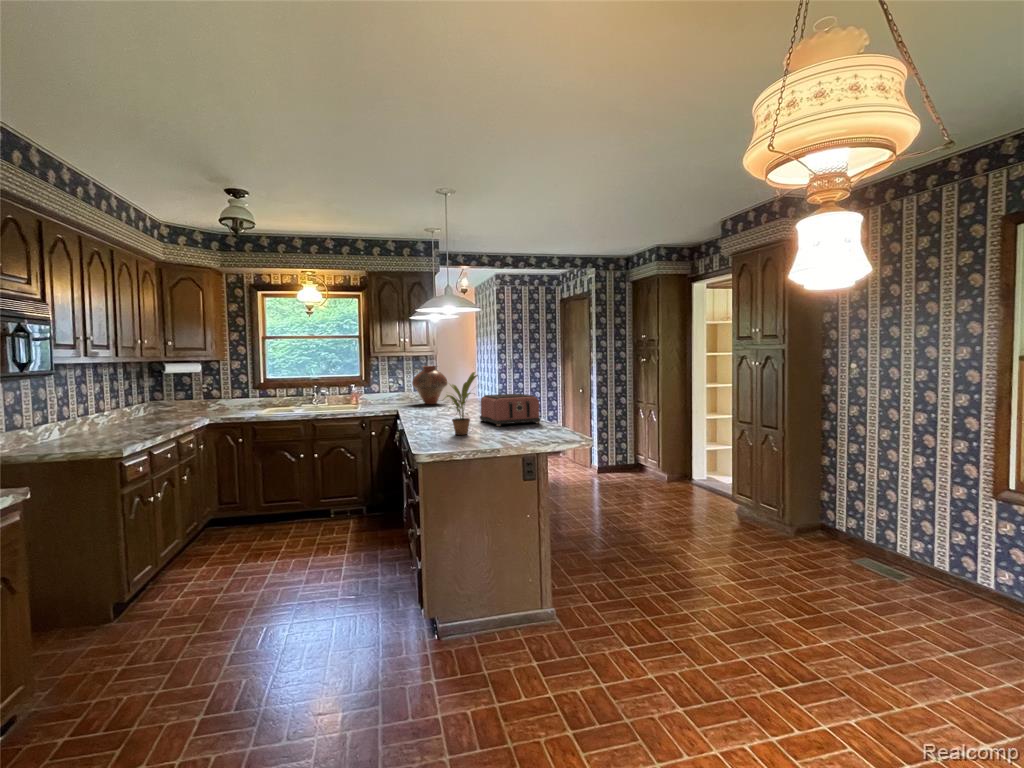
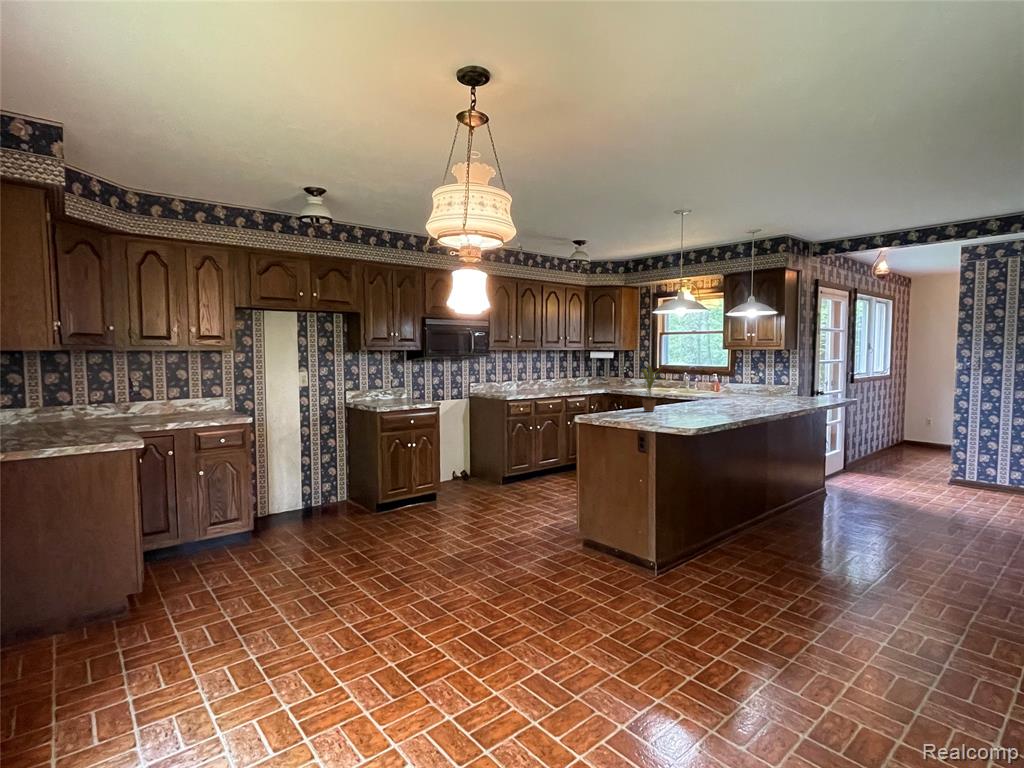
vase: present [412,366,447,404] -> none [749,360,786,397]
toaster: present [480,394,541,426] -> none [697,385,756,415]

